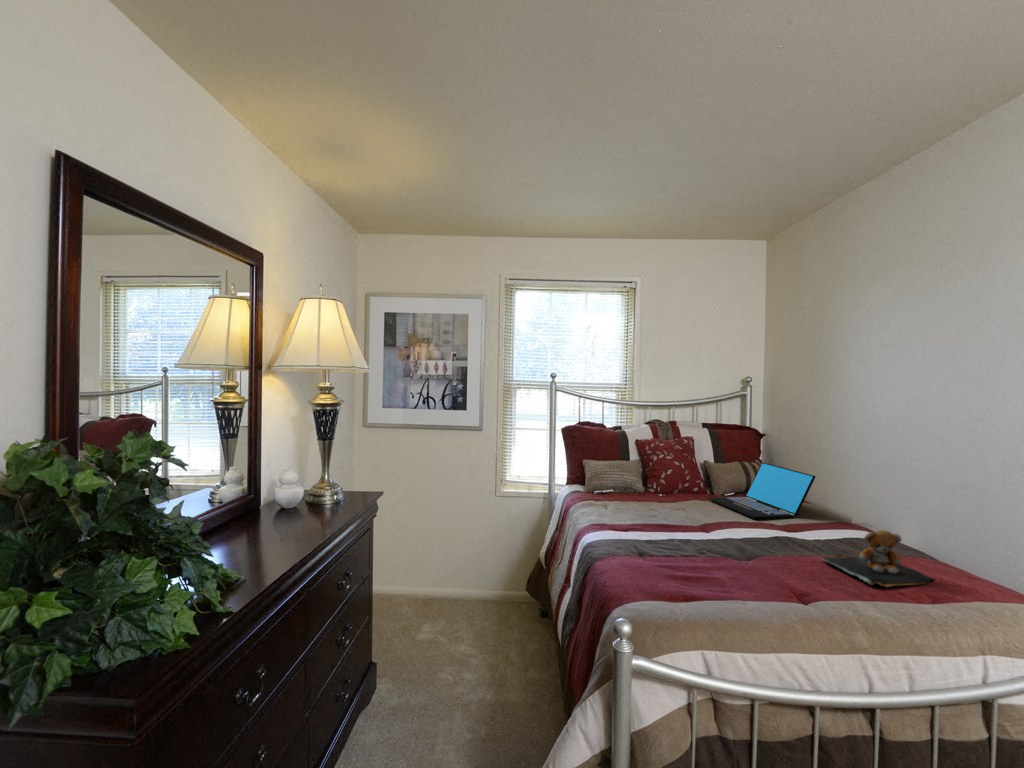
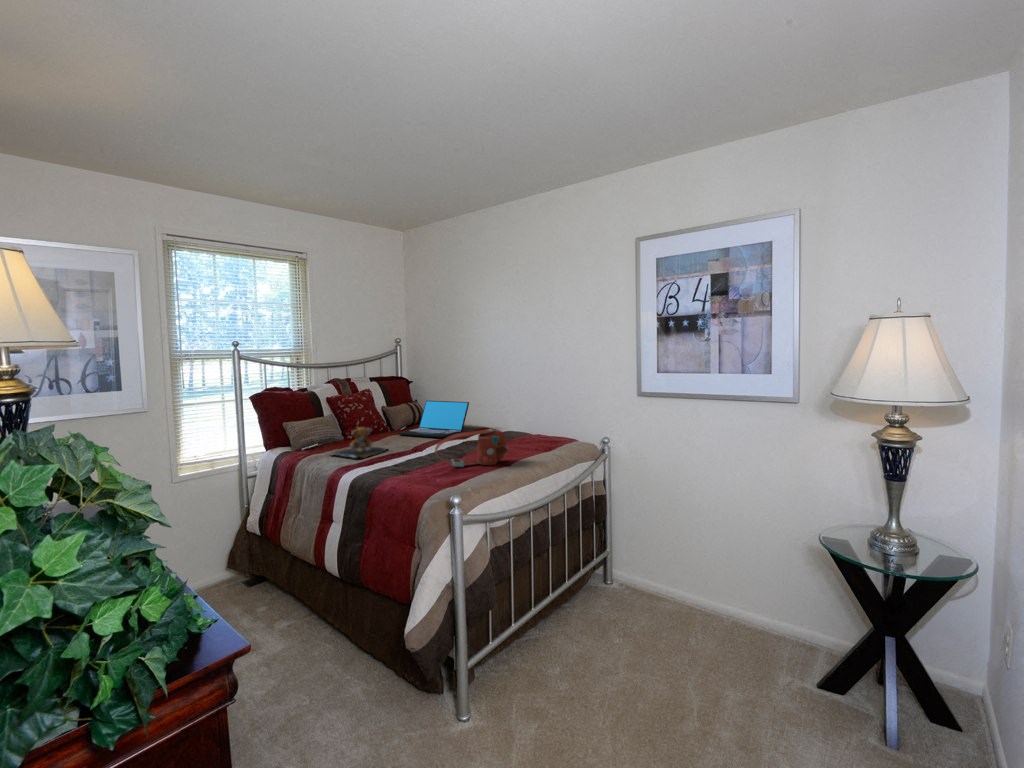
handbag: none [679,523,796,584] -> present [435,429,508,467]
teddy bear: present [821,530,934,587] -> present [331,427,386,458]

